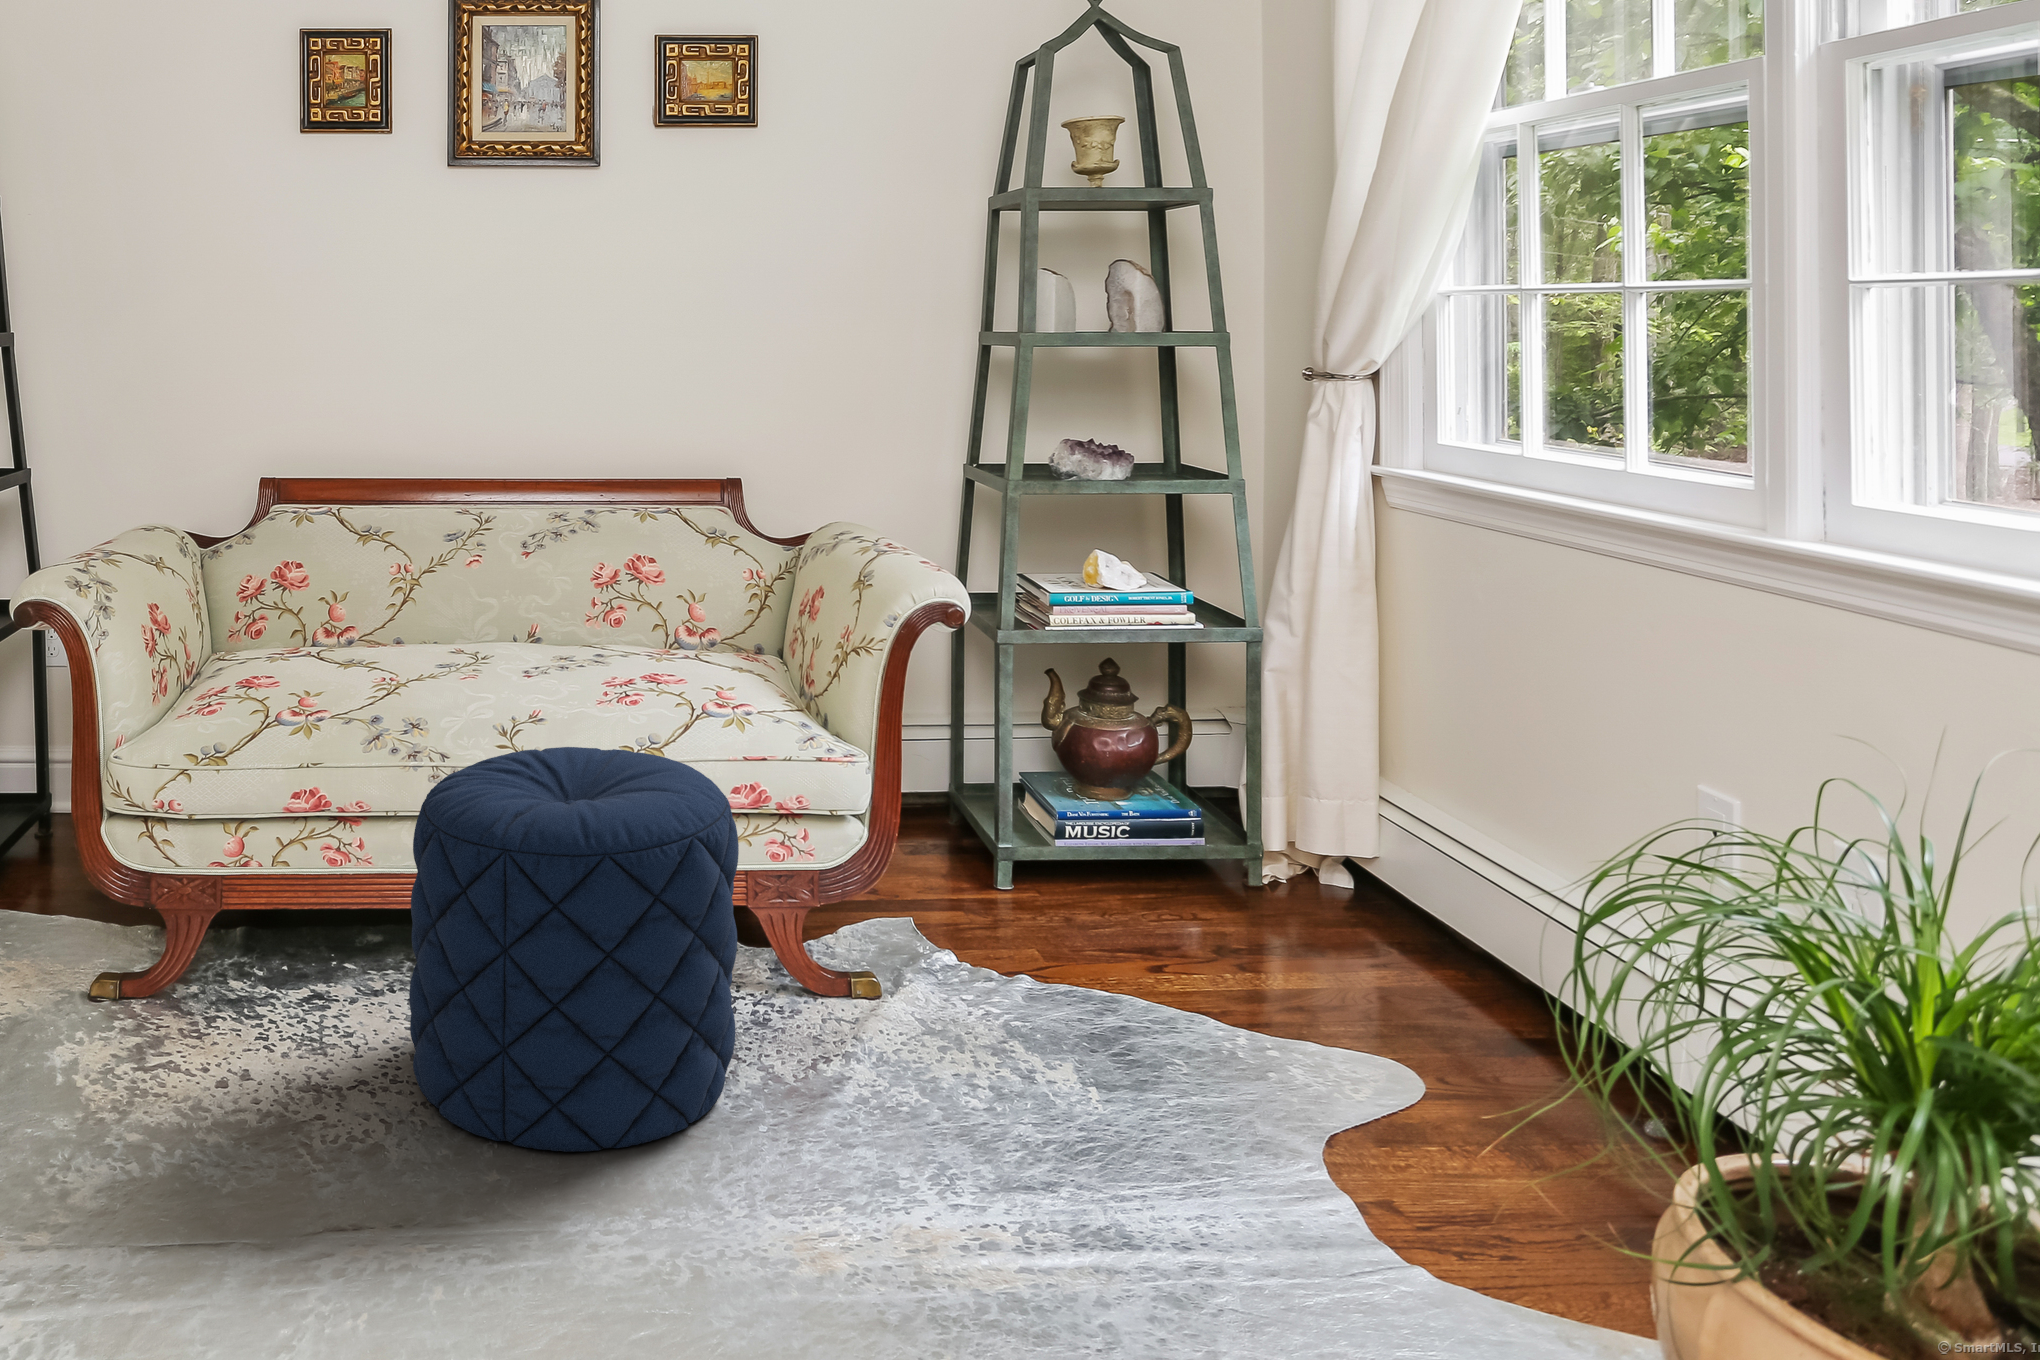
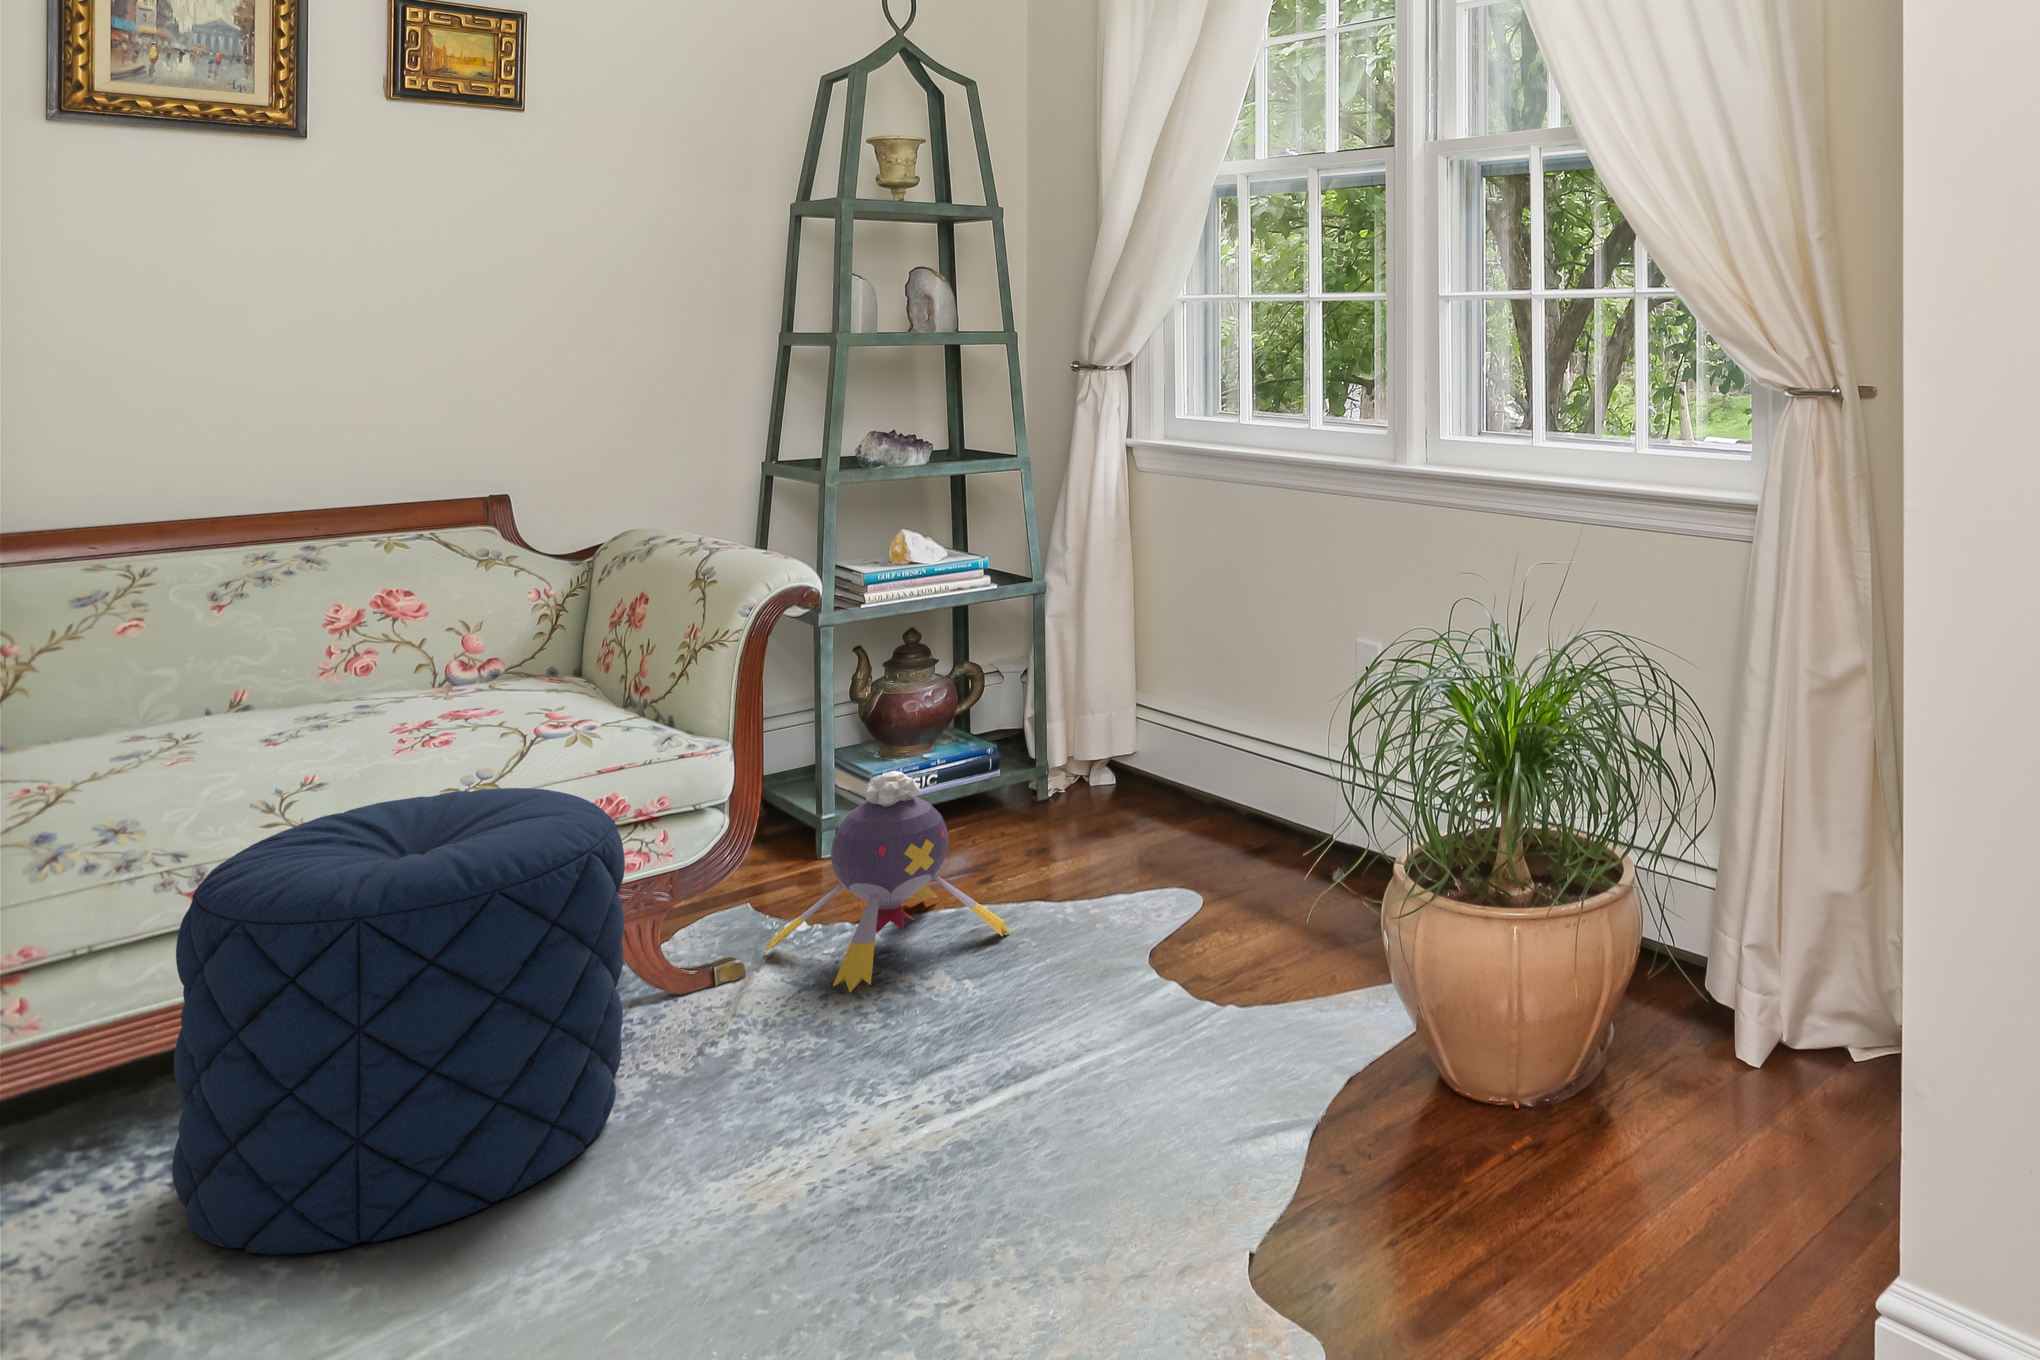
plush toy: none [904,817,1161,1052] -> present [765,771,1010,992]

